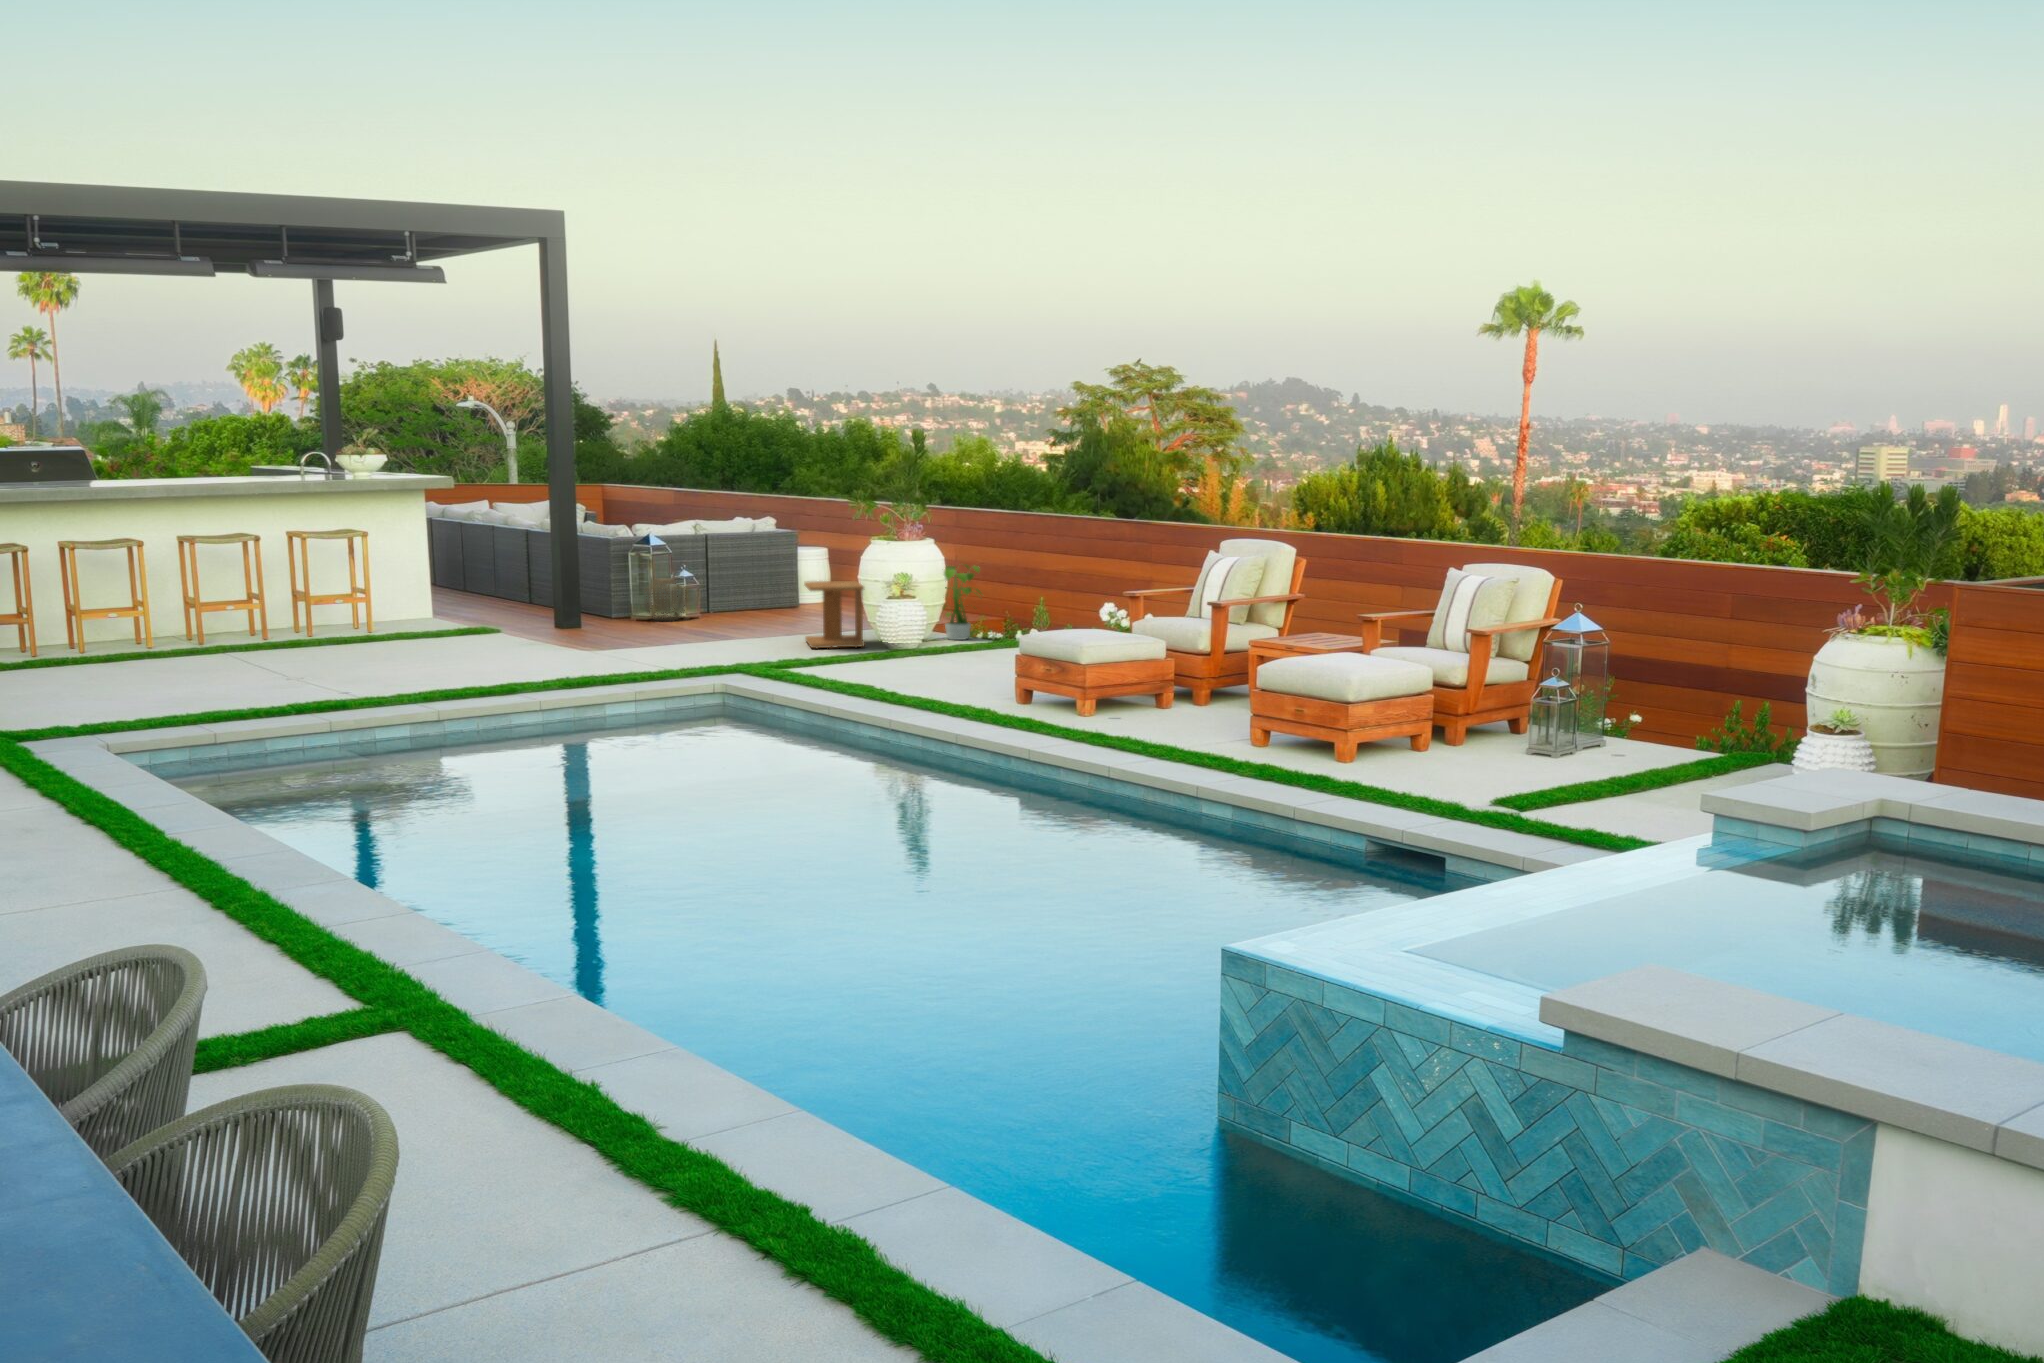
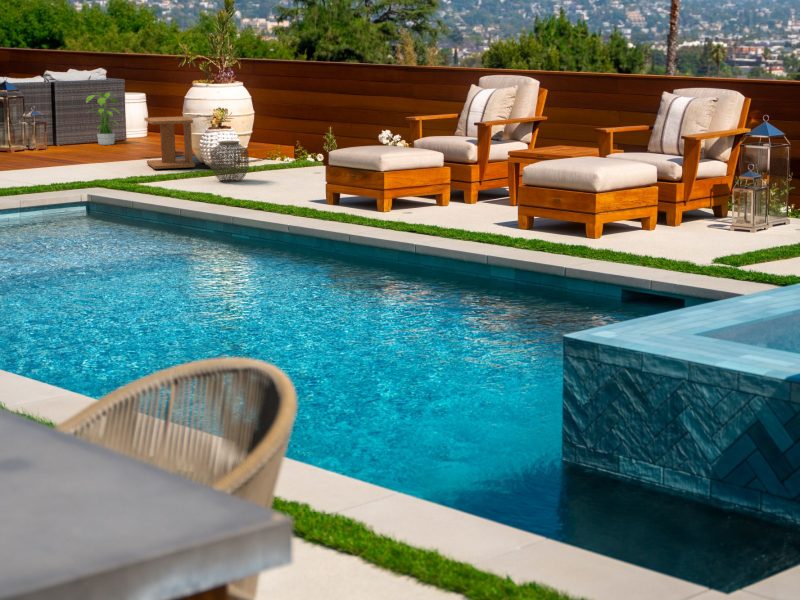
potted plant: present [943,564,981,640] -> present [86,93,120,145]
woven basket: present [644,579,686,621] -> present [210,141,249,182]

